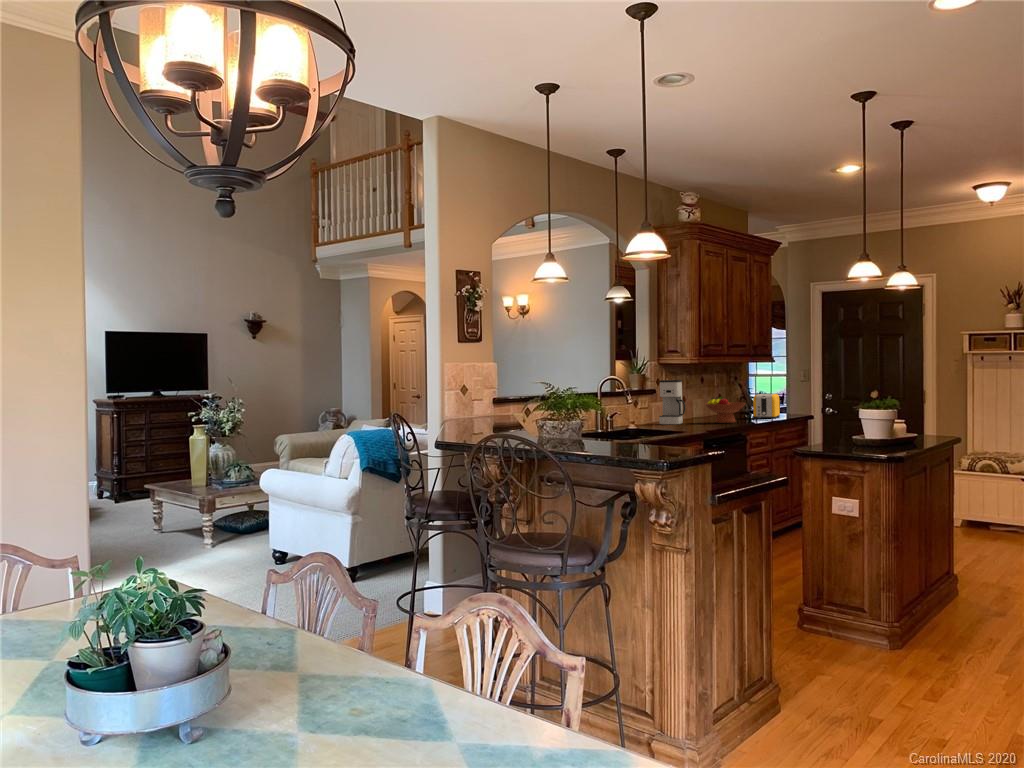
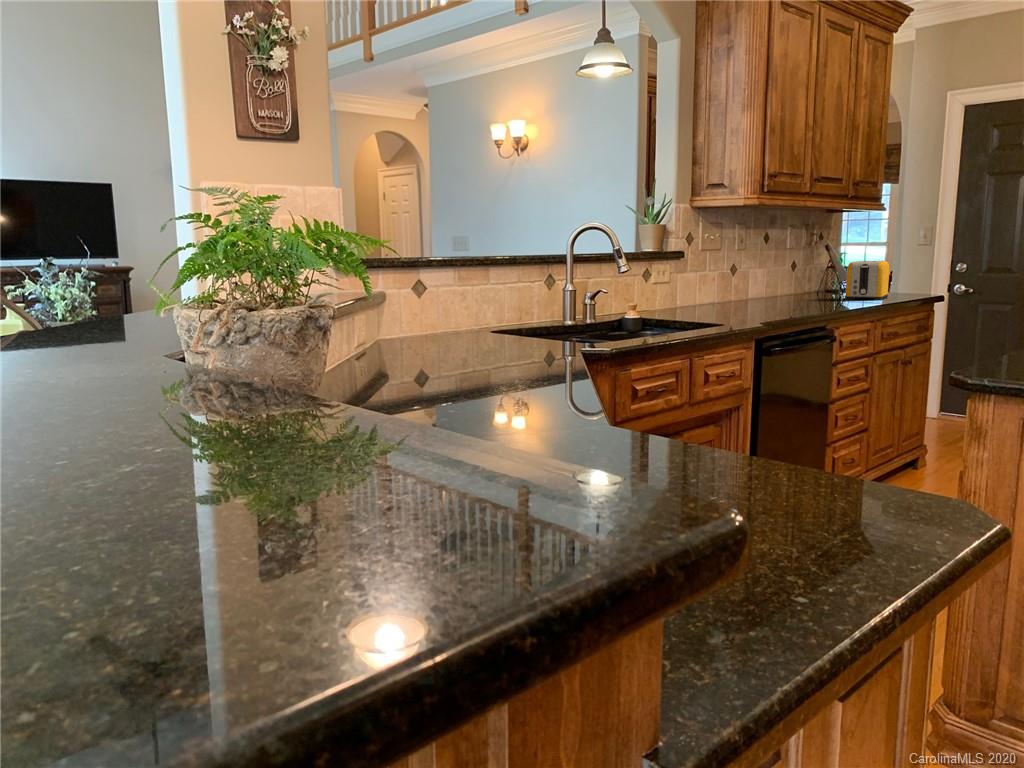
coffee maker: present [659,380,686,425] -> none [689,236,733,309]
fruit bowl: present [705,397,745,423] -> none [765,263,835,307]

